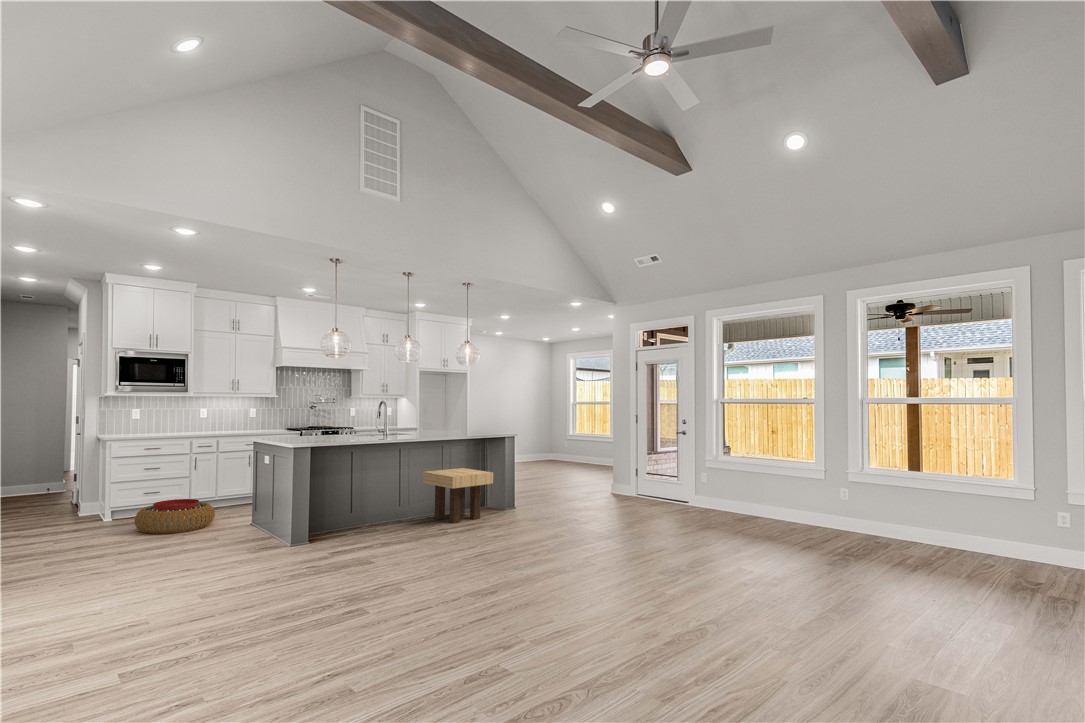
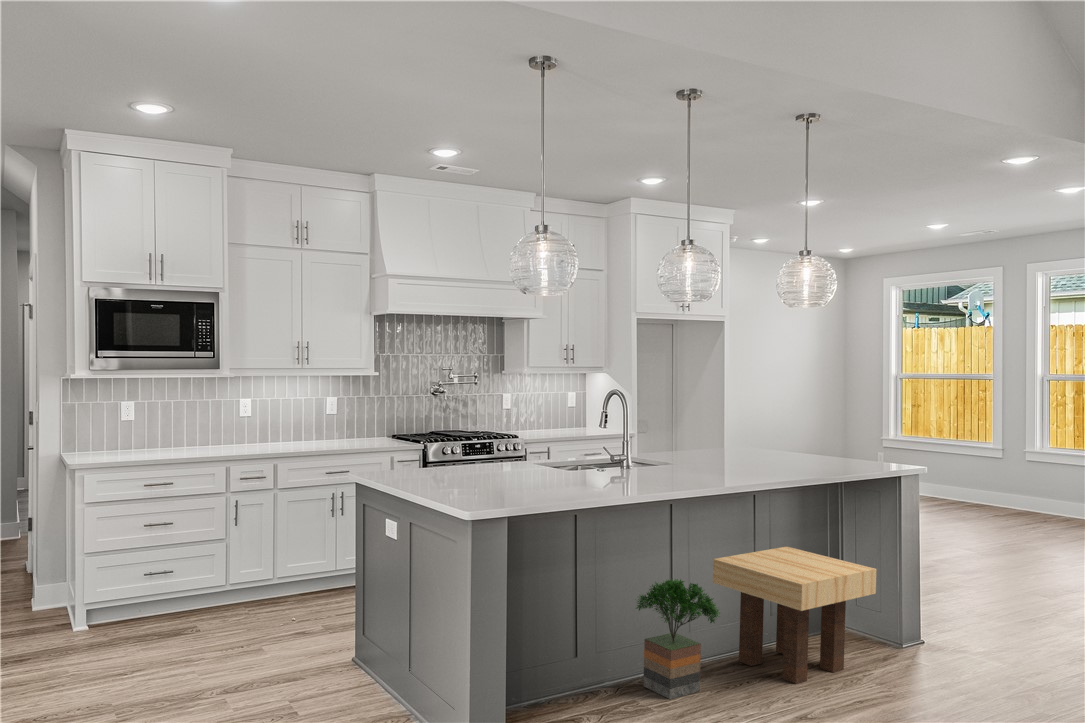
potted tree: none [380,478,418,529] -> present [636,579,720,699]
pouf: present [134,499,215,534] -> none [136,595,287,679]

